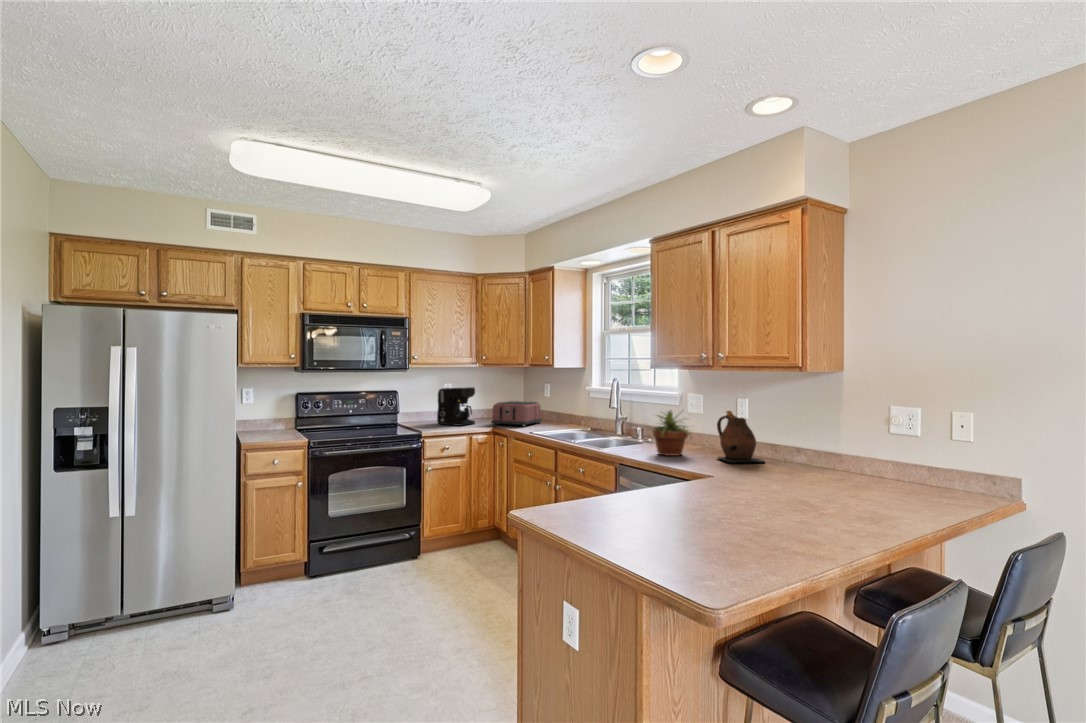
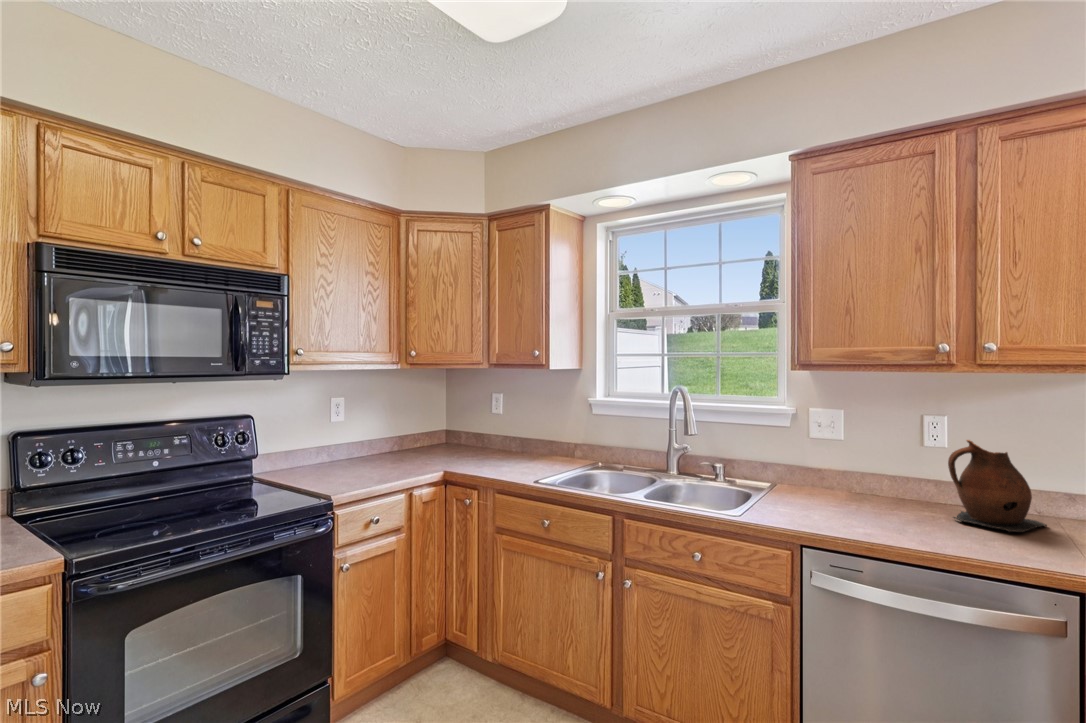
coffee maker: present [437,387,475,426] -> none [333,403,400,472]
toaster: present [491,401,542,426] -> none [433,423,503,465]
potted plant: present [652,410,690,456] -> none [811,440,925,523]

